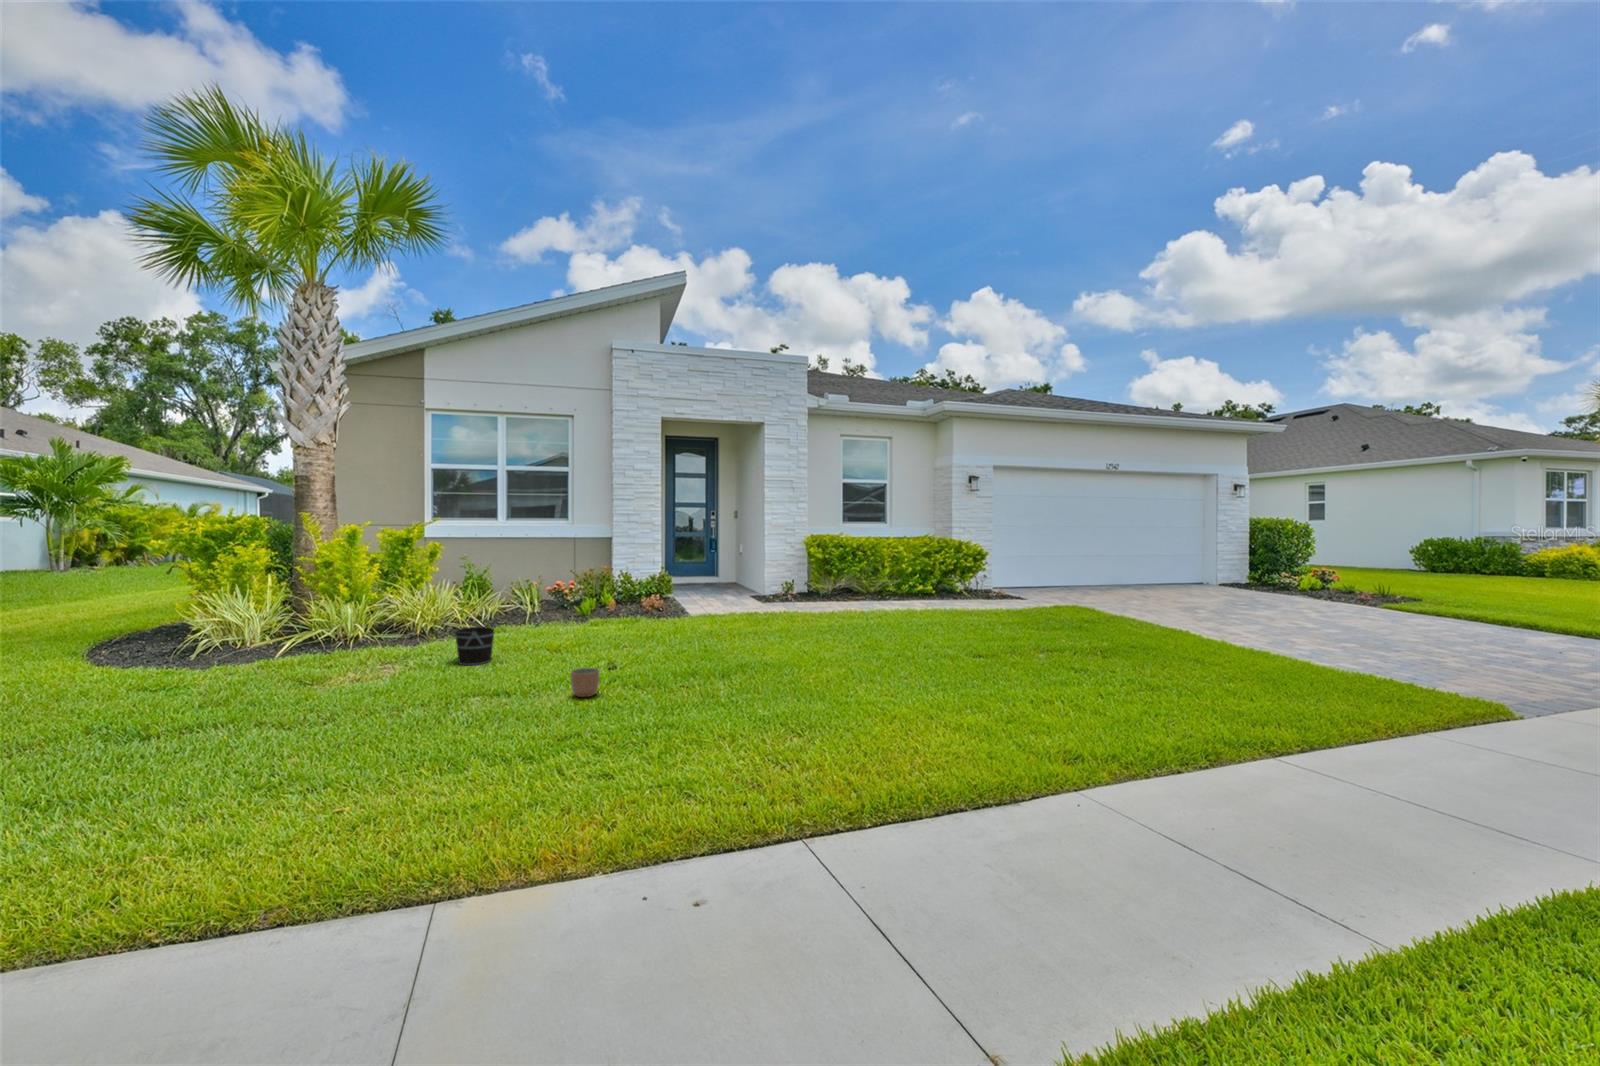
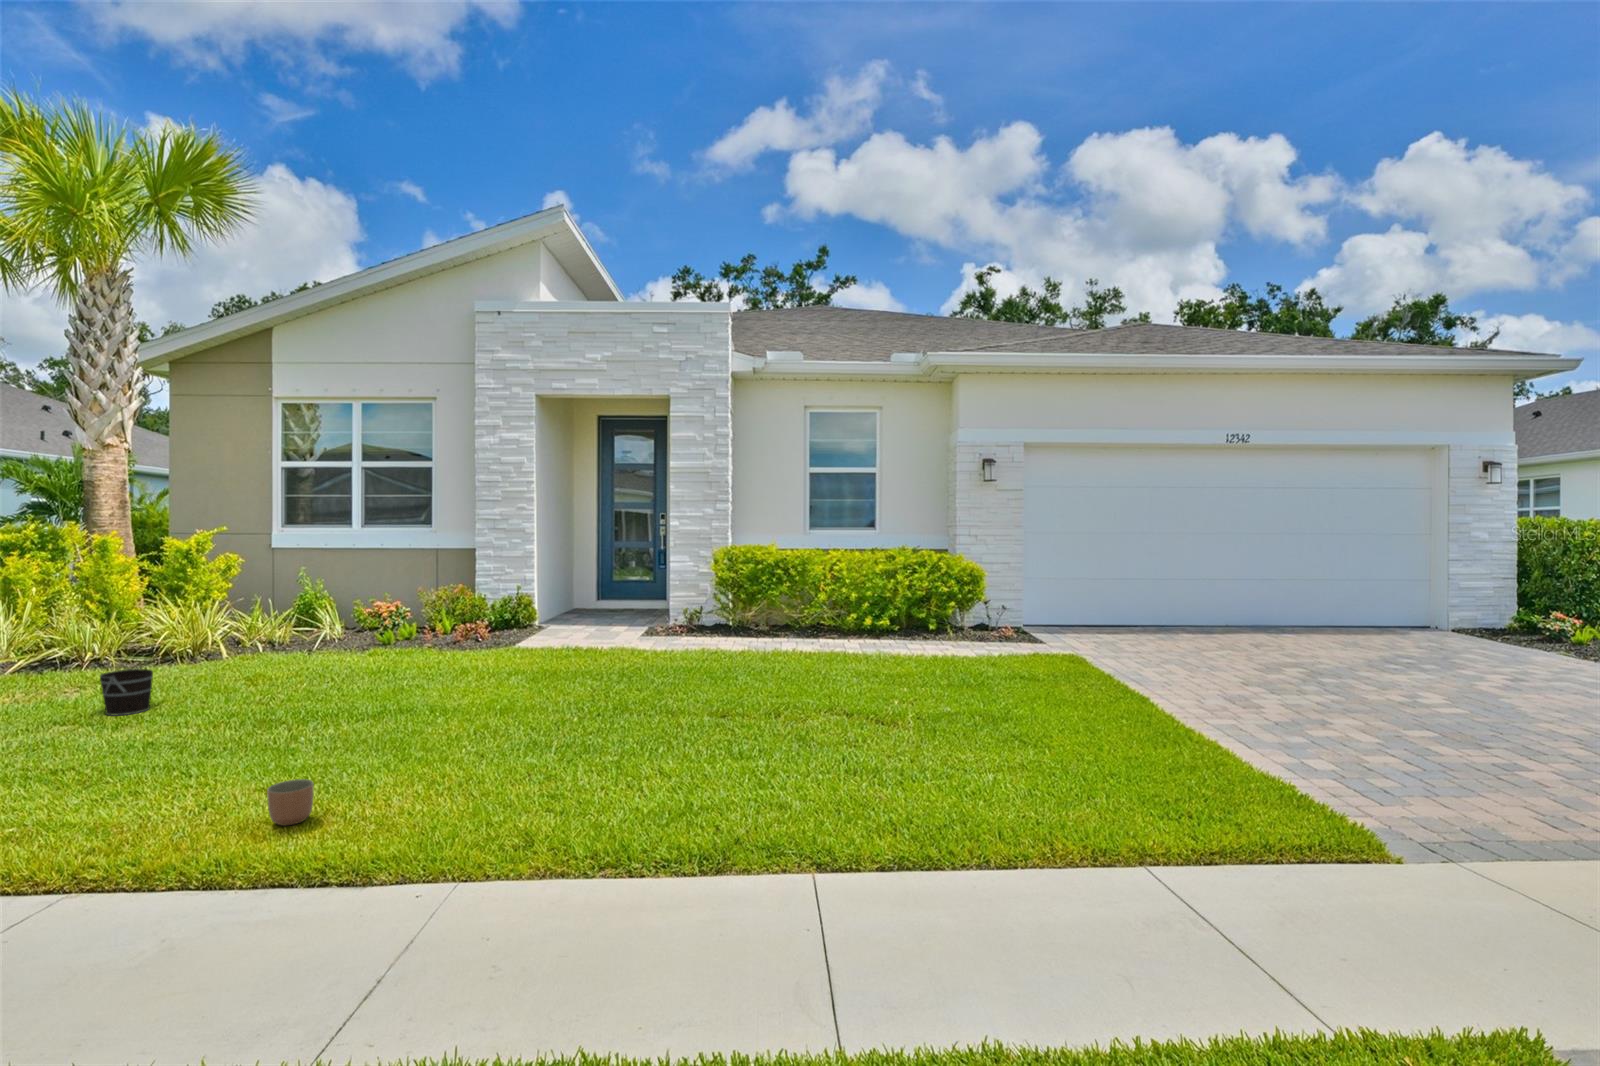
planter: present [571,667,600,697] -> present [267,779,314,826]

